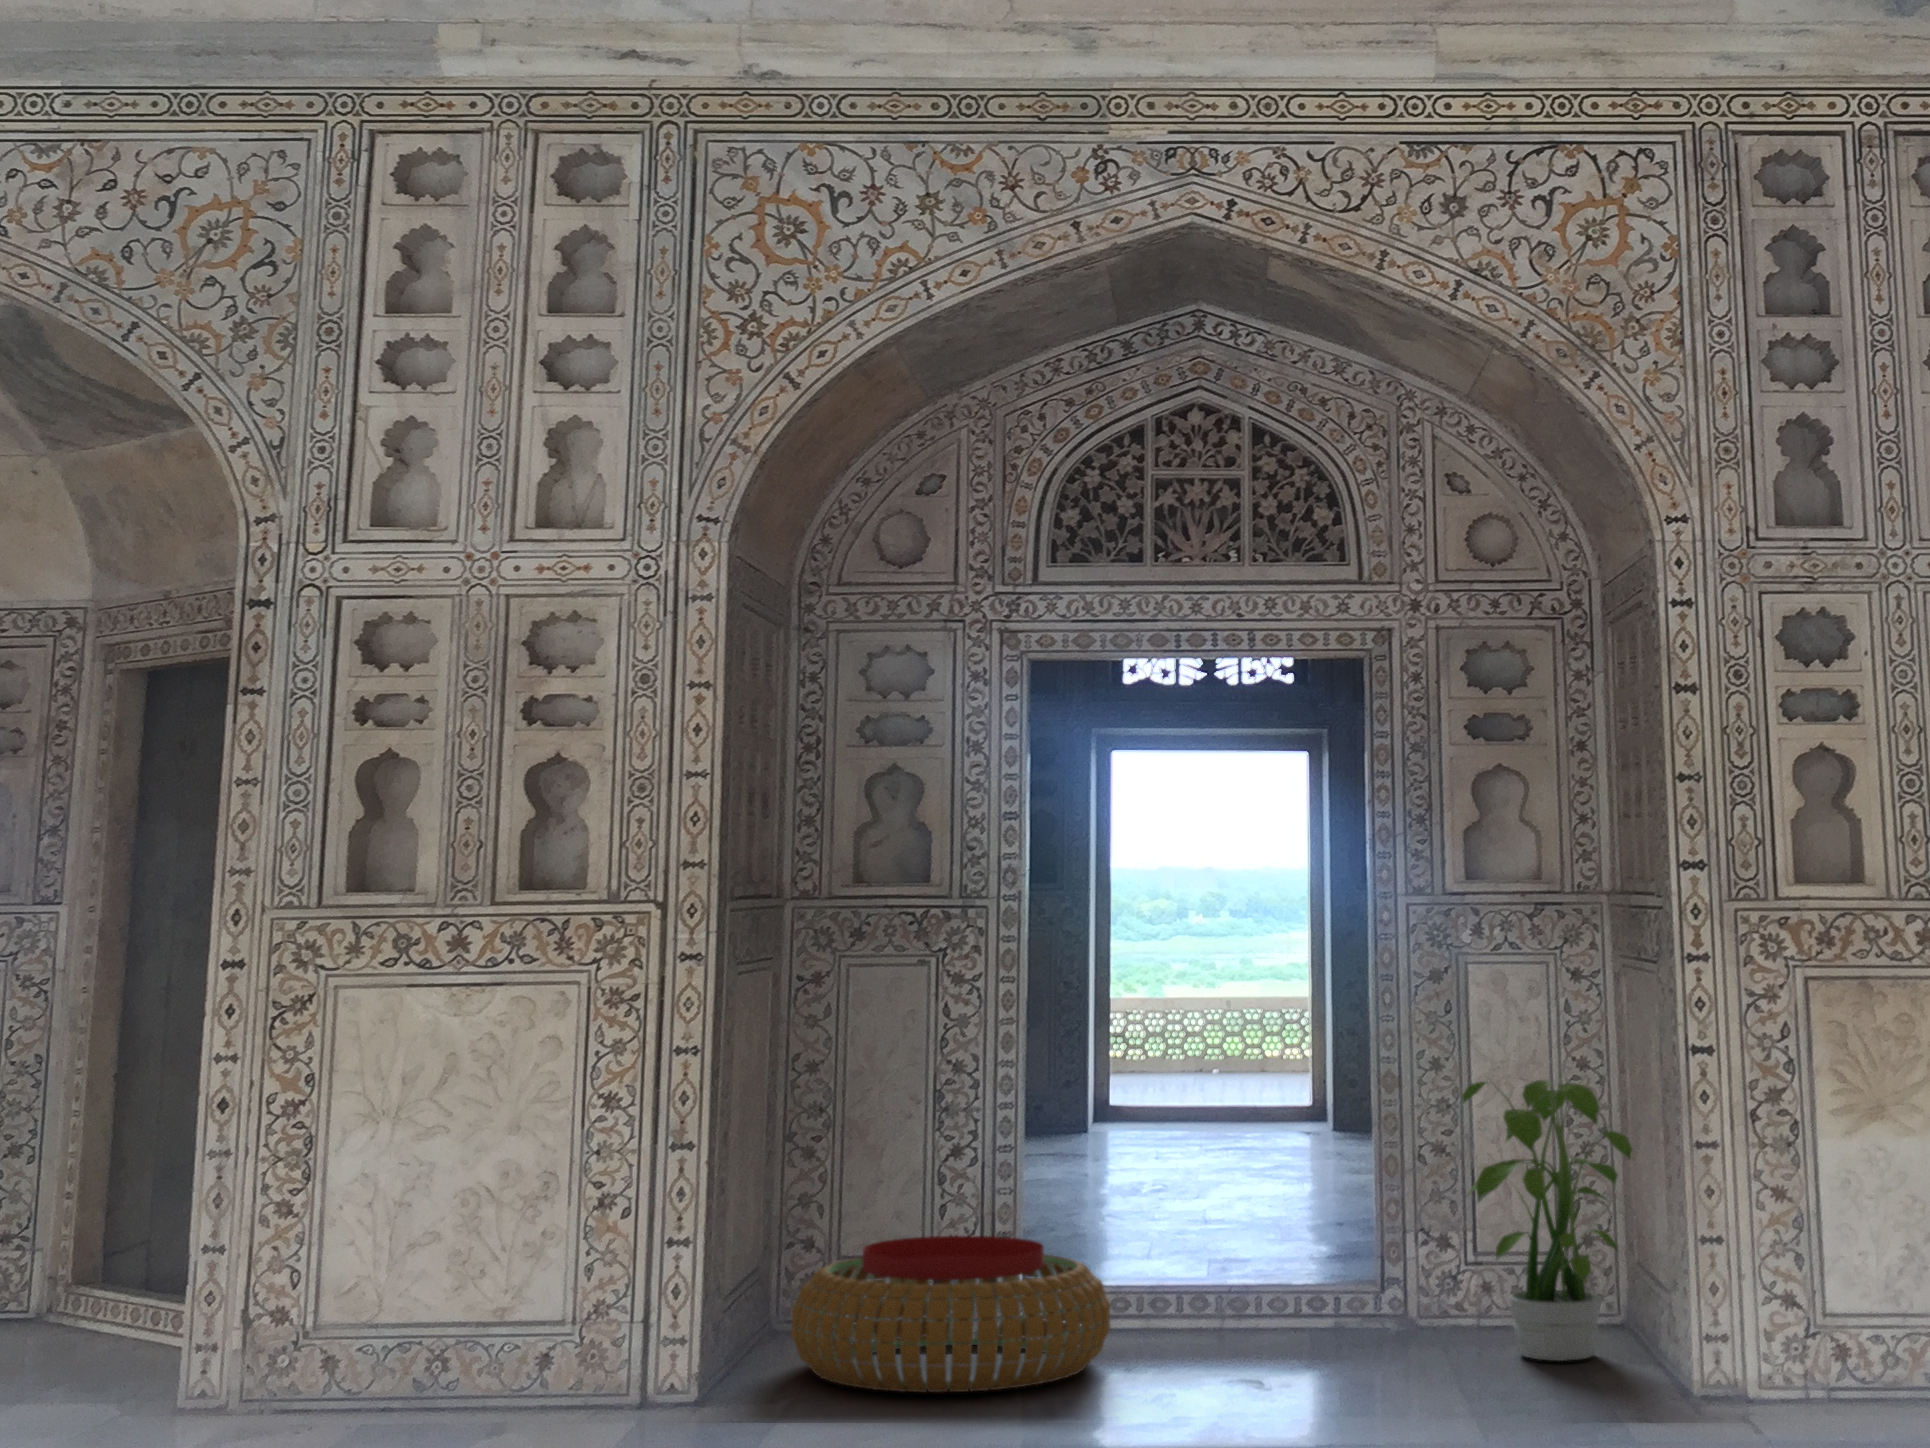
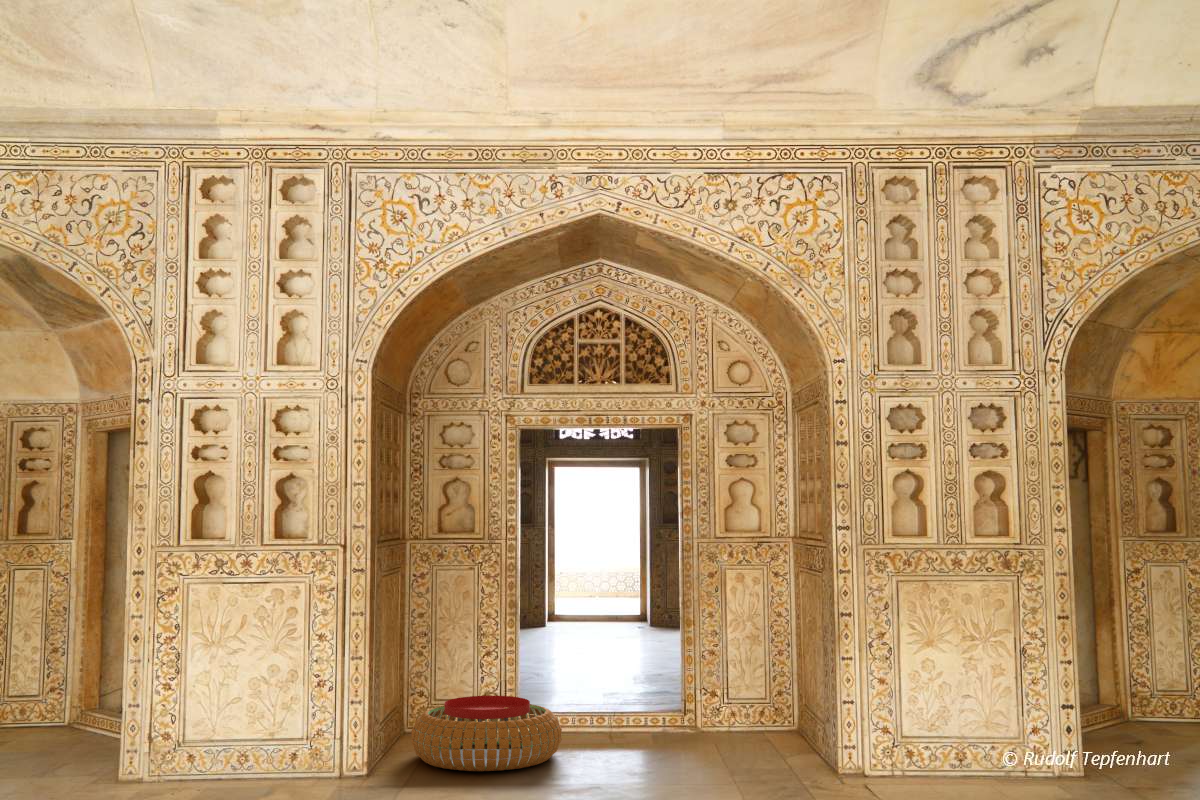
potted plant: present [1462,1076,1633,1361] -> none [727,621,809,754]

